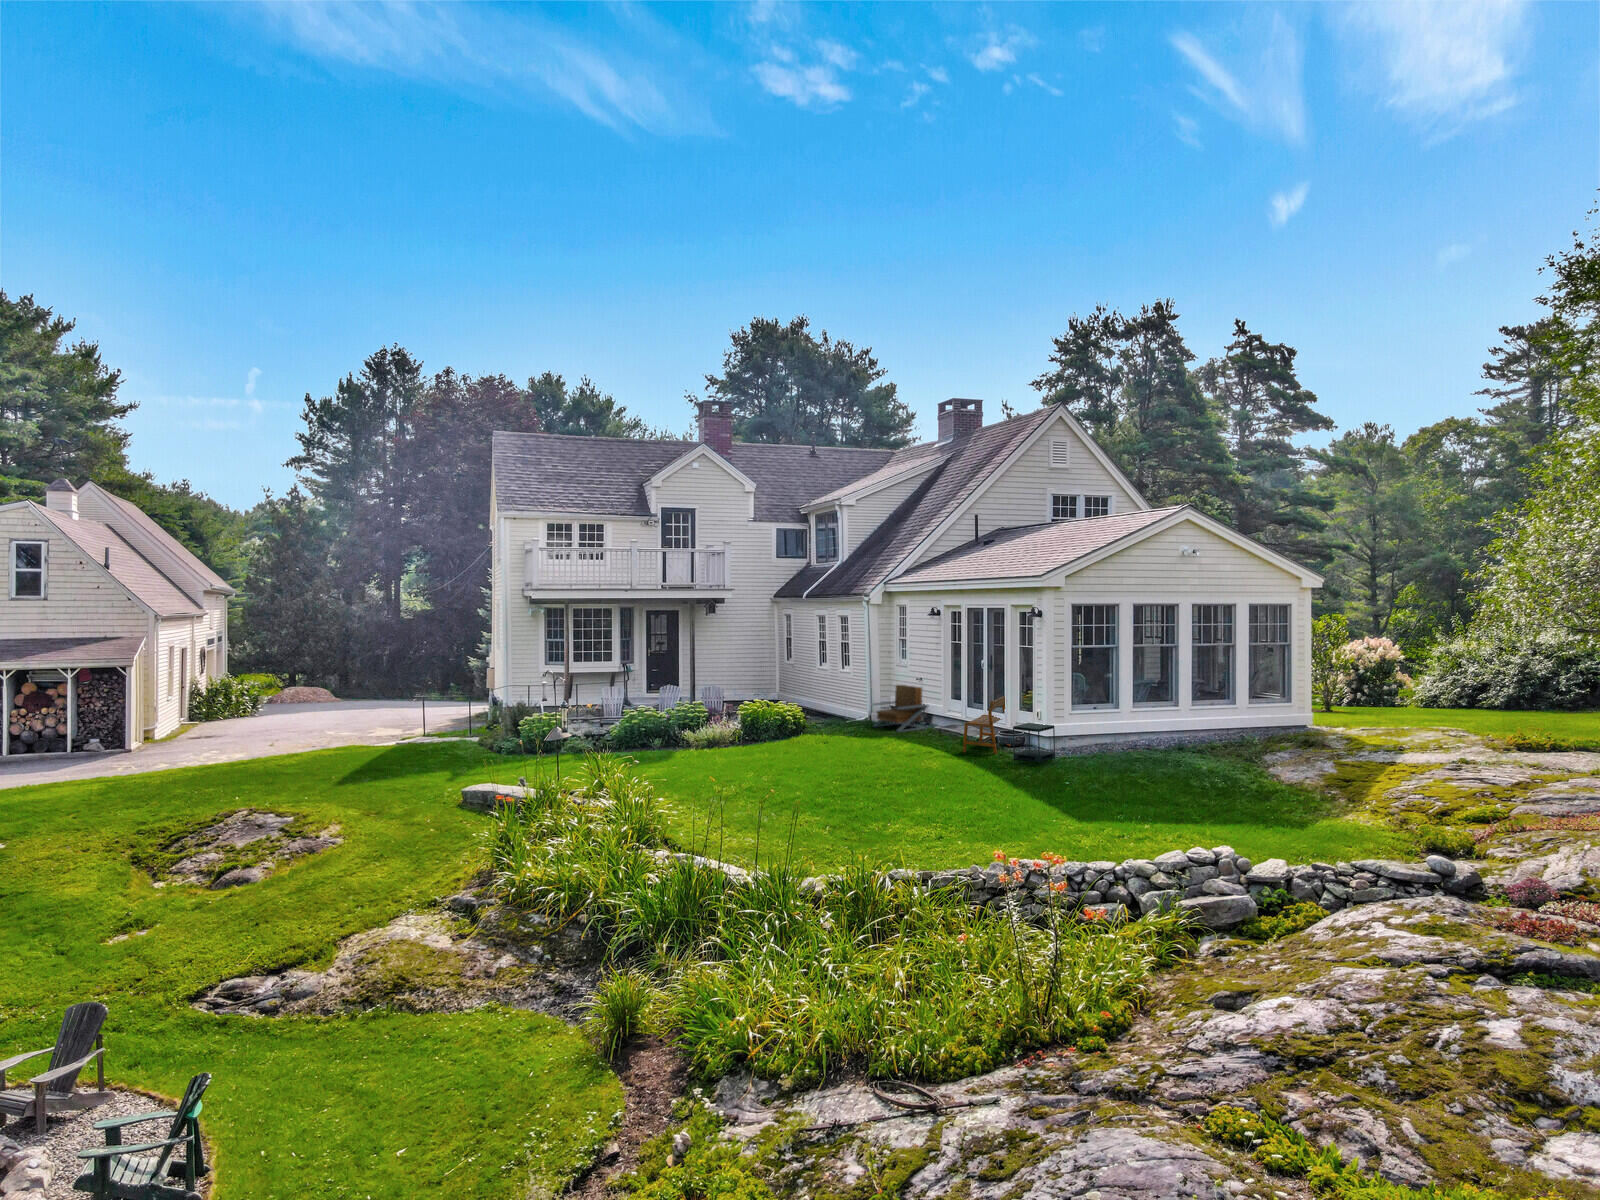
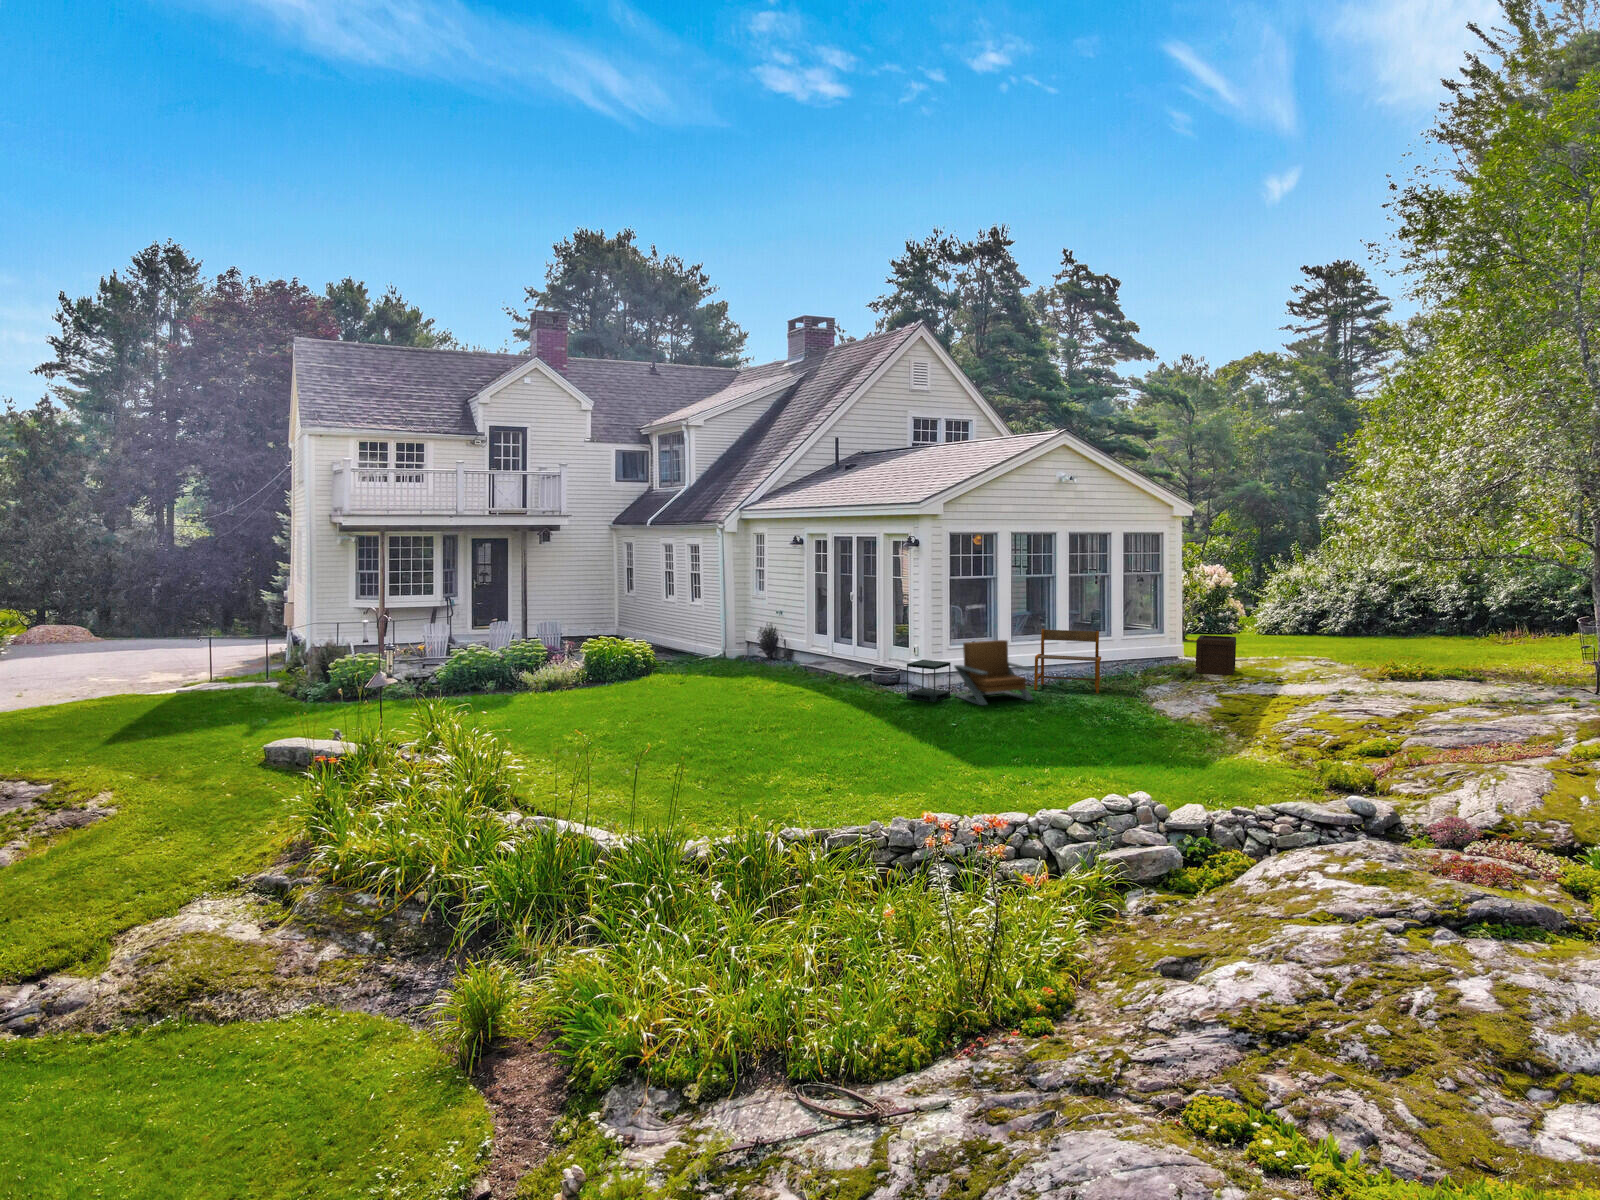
lounge chair: present [873,685,929,732] -> present [954,640,1033,705]
bench: present [963,696,1010,754] -> present [1034,629,1101,693]
wooden crate: none [1302,701,1344,740] -> present [1195,635,1236,675]

